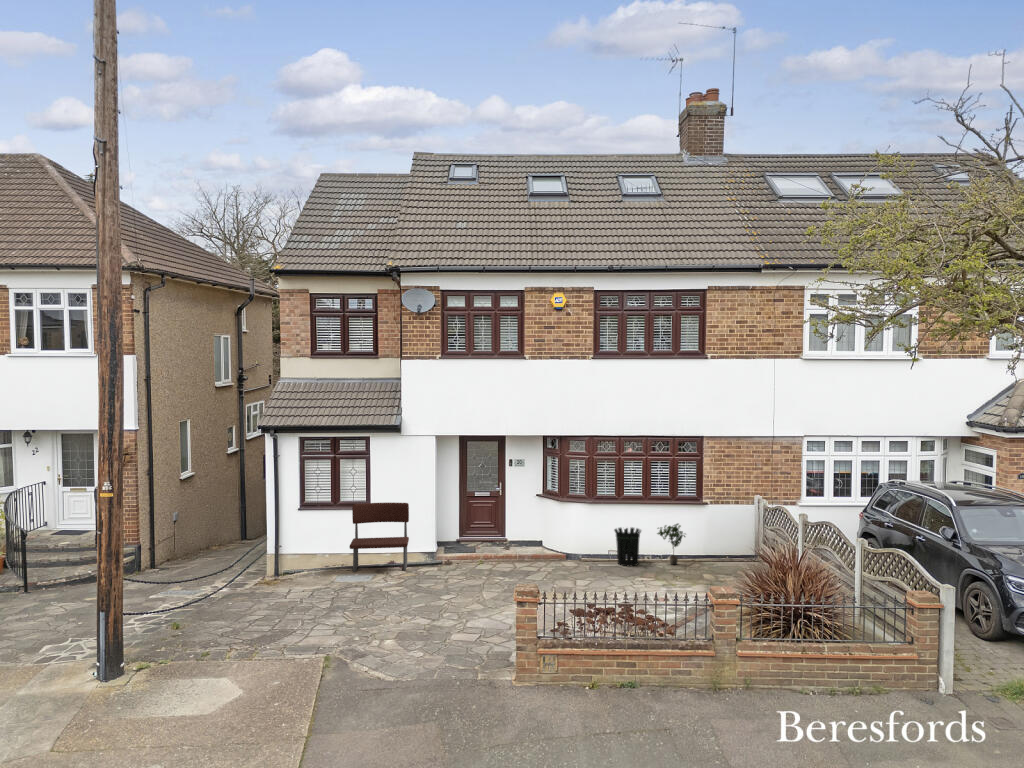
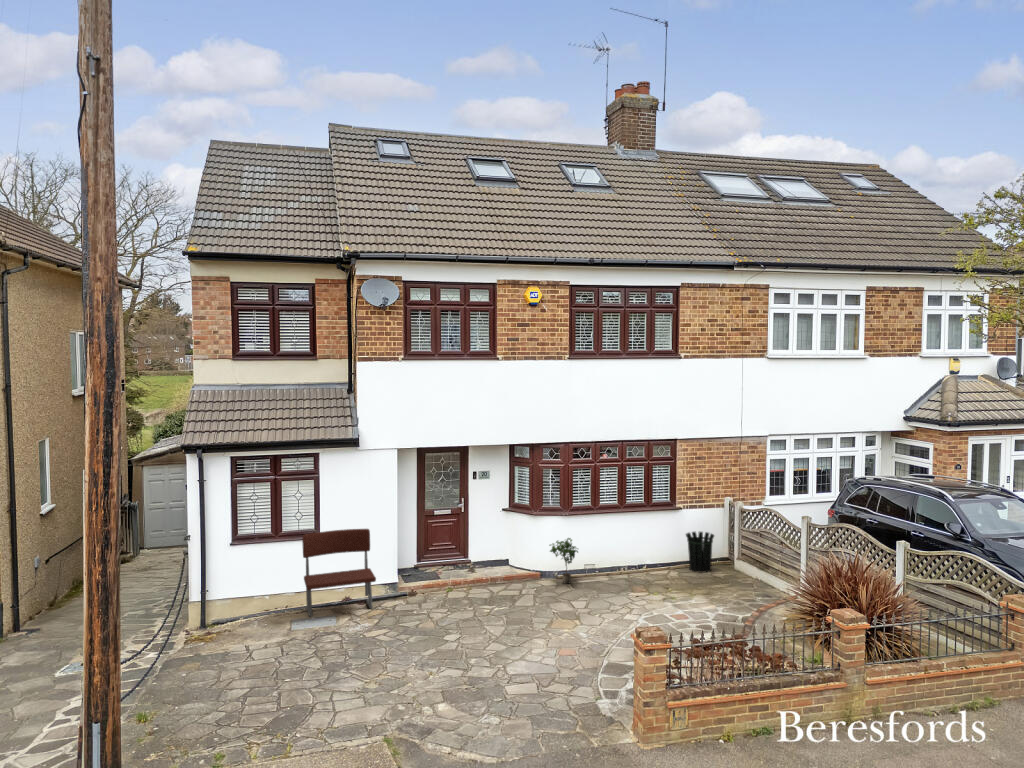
potted plant: present [657,524,685,565] -> present [550,538,578,584]
waste bin: present [614,527,641,566] -> present [686,532,714,572]

